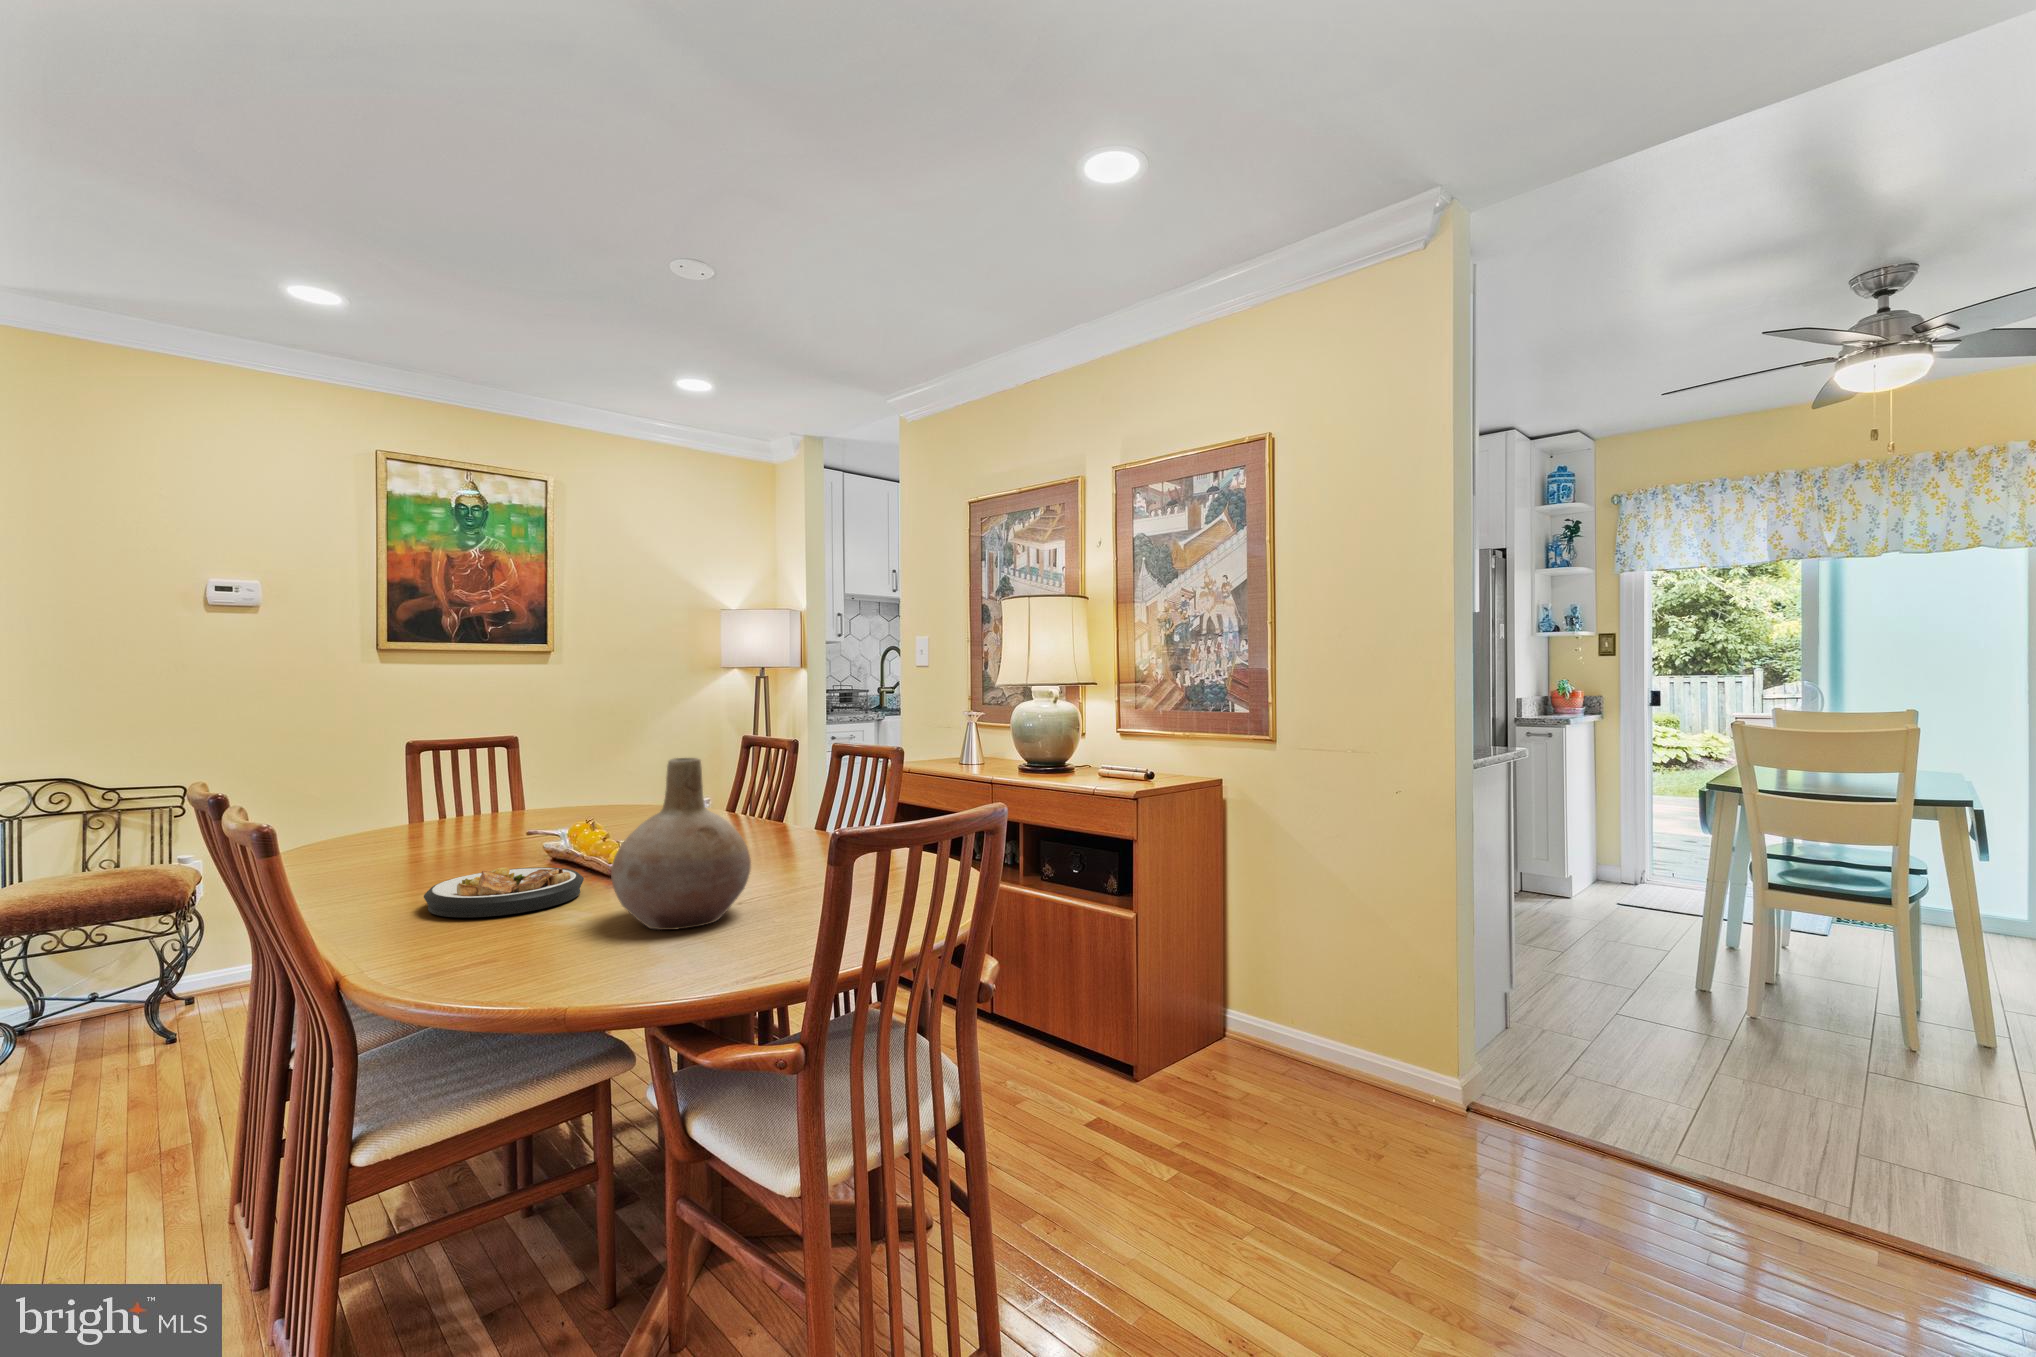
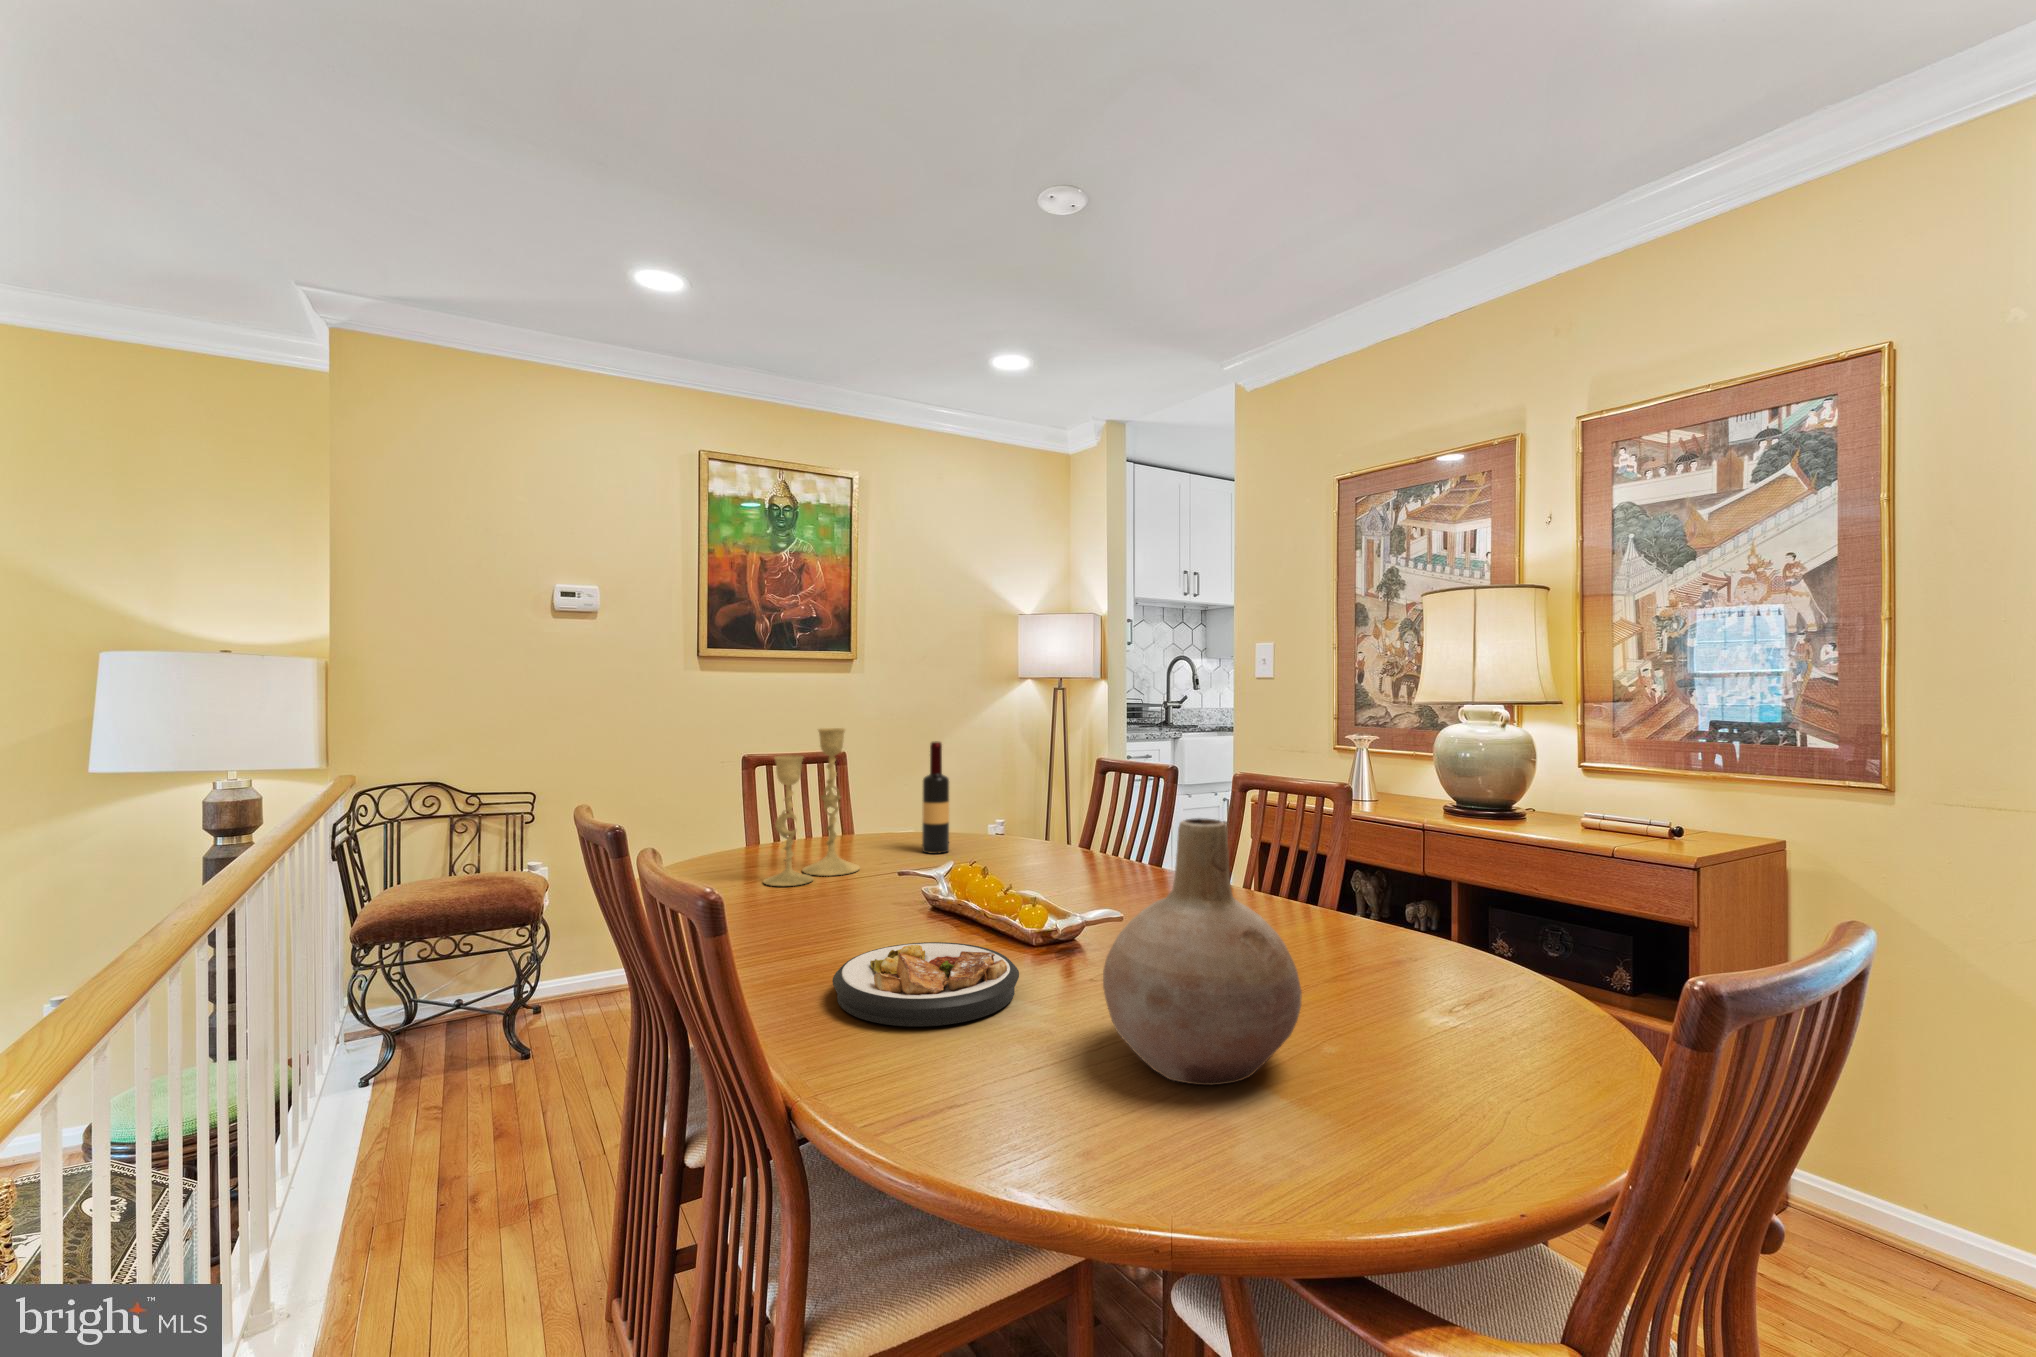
candlestick: none [408,711,508,846] -> present [763,728,860,886]
wine bottle: none [576,723,602,819] -> present [922,741,949,854]

